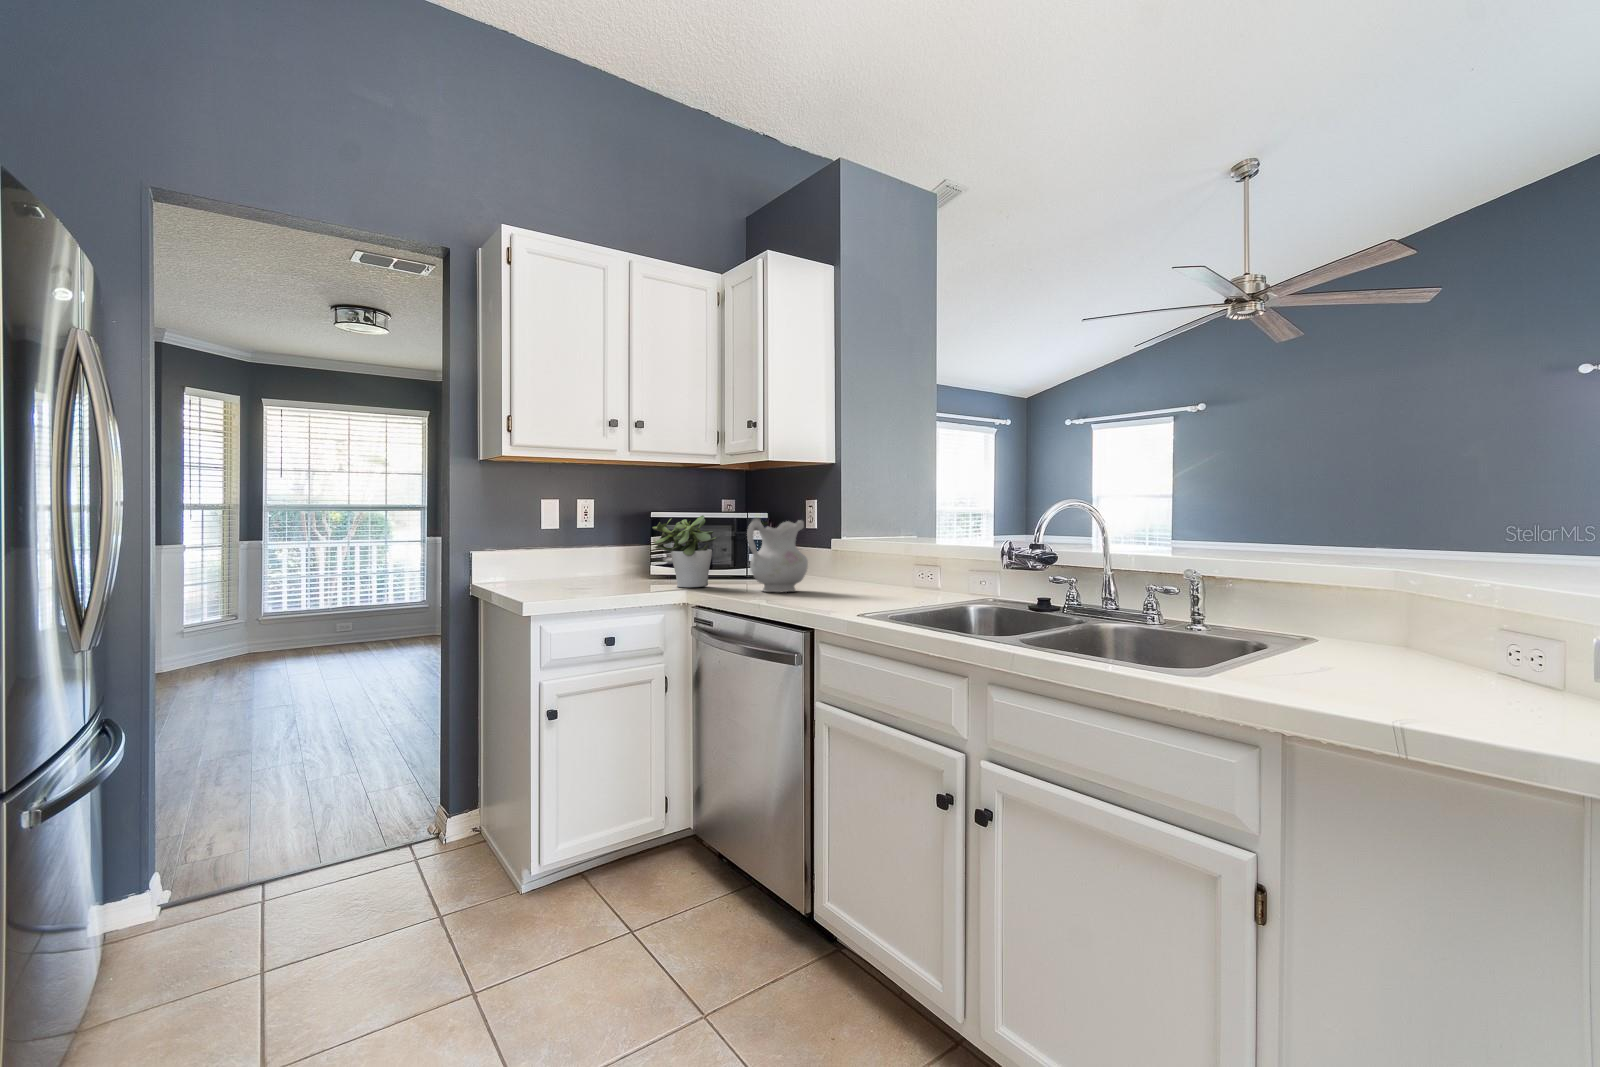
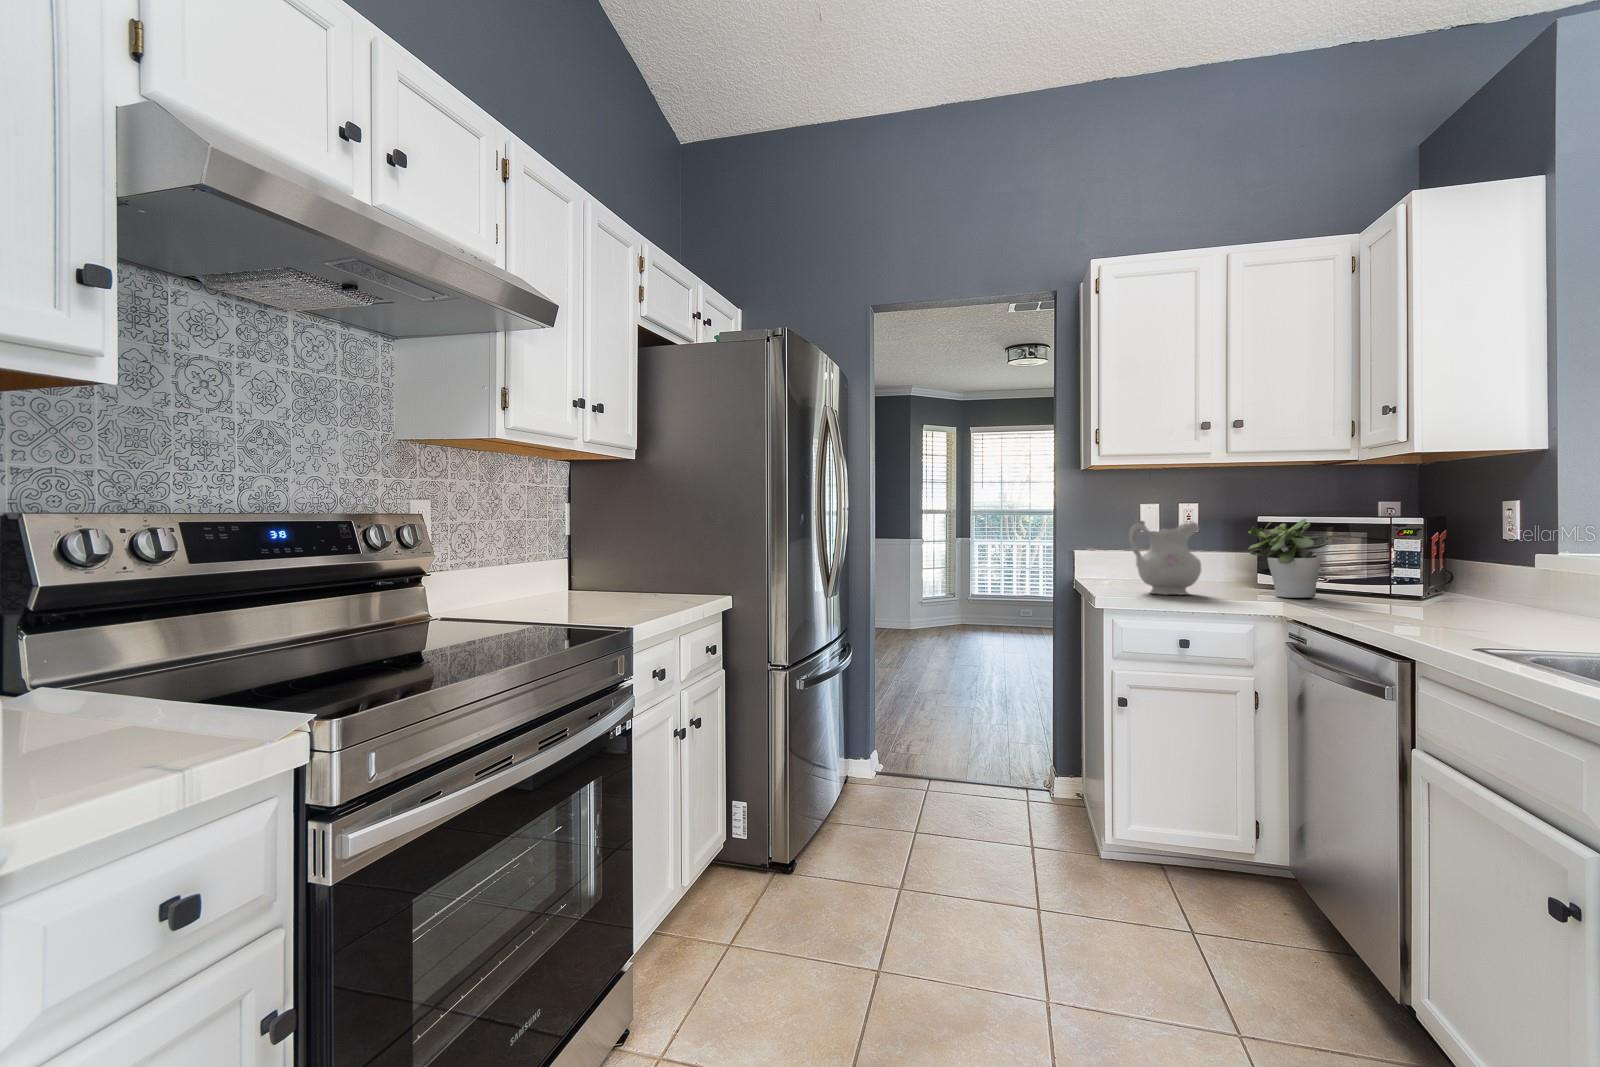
ceramic pitcher: present [747,518,808,592] -> present [1129,521,1201,595]

